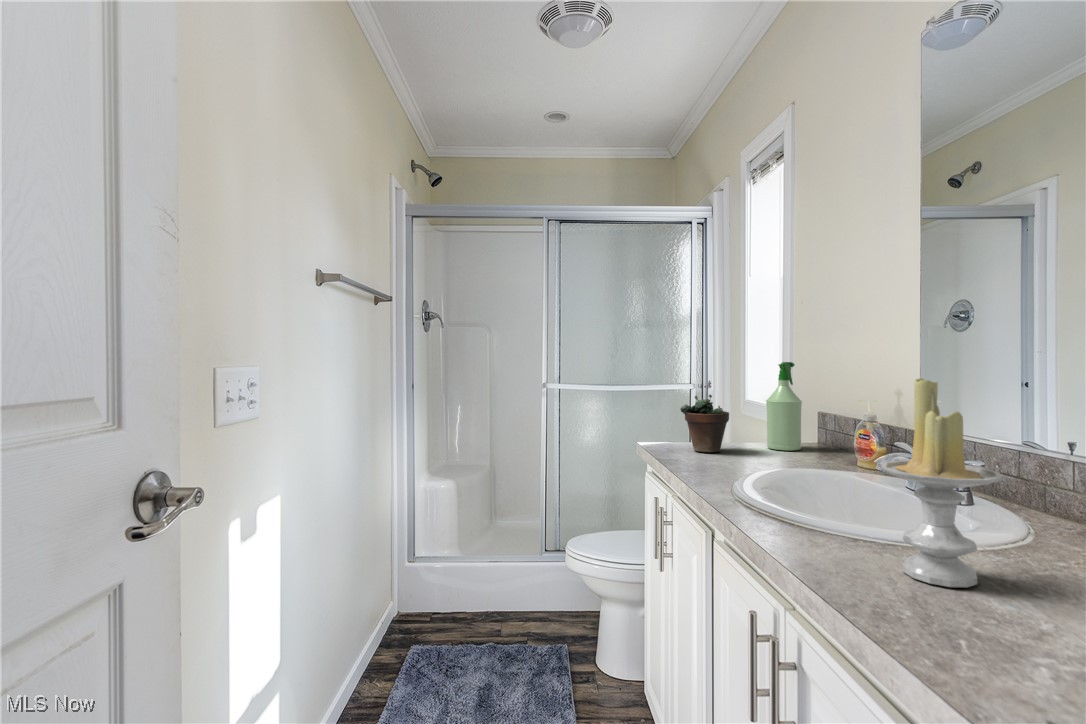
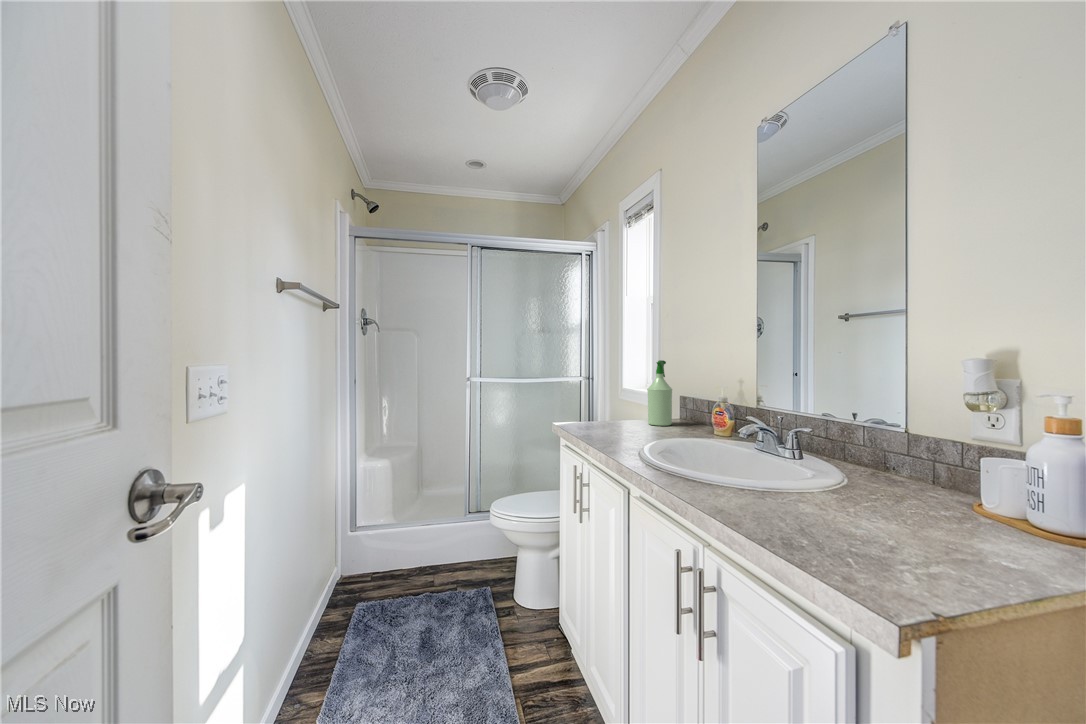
candle: present [882,378,1002,587] -> none [770,369,855,519]
succulent plant: present [680,381,729,452] -> none [588,374,623,429]

